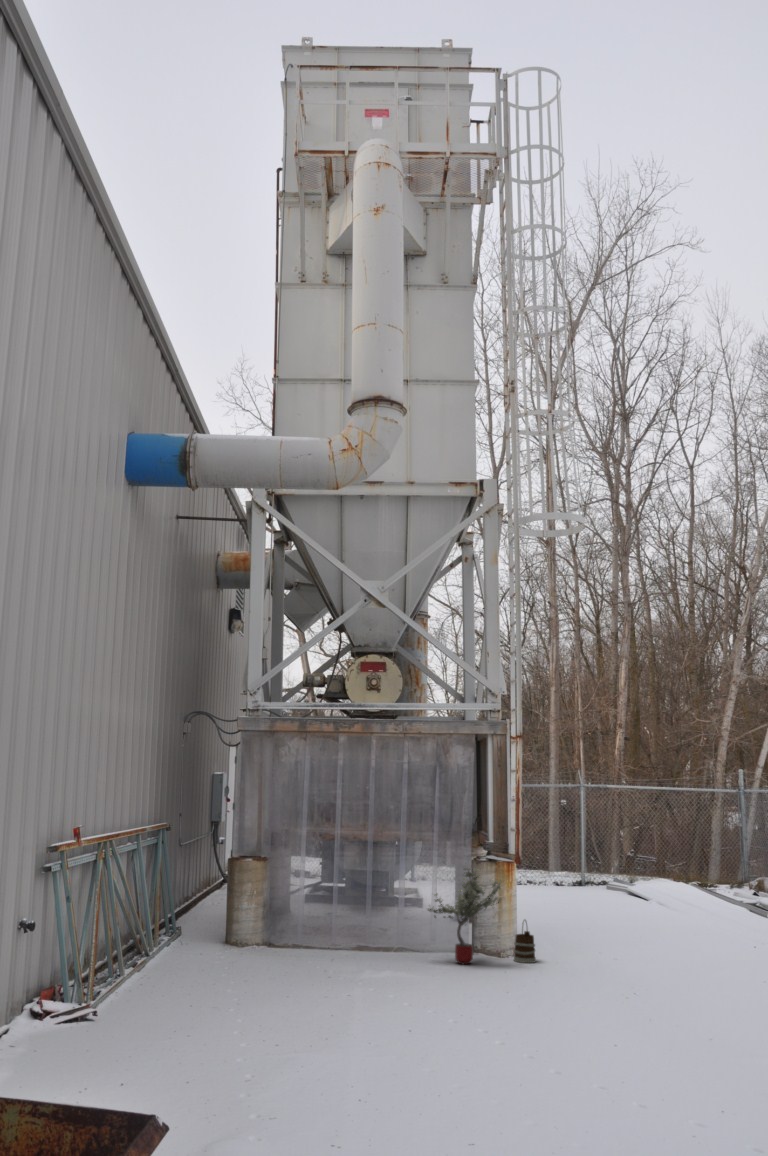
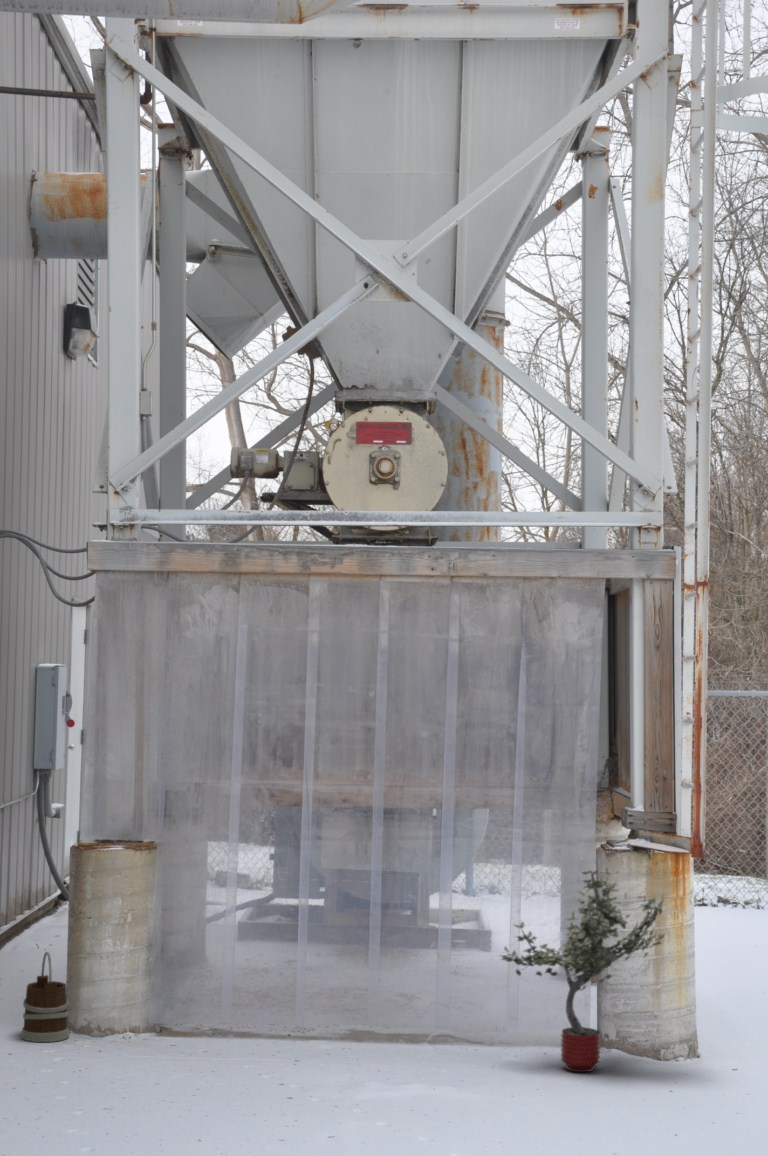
wooden bucket: present [514,920,536,963] -> present [21,952,69,1042]

